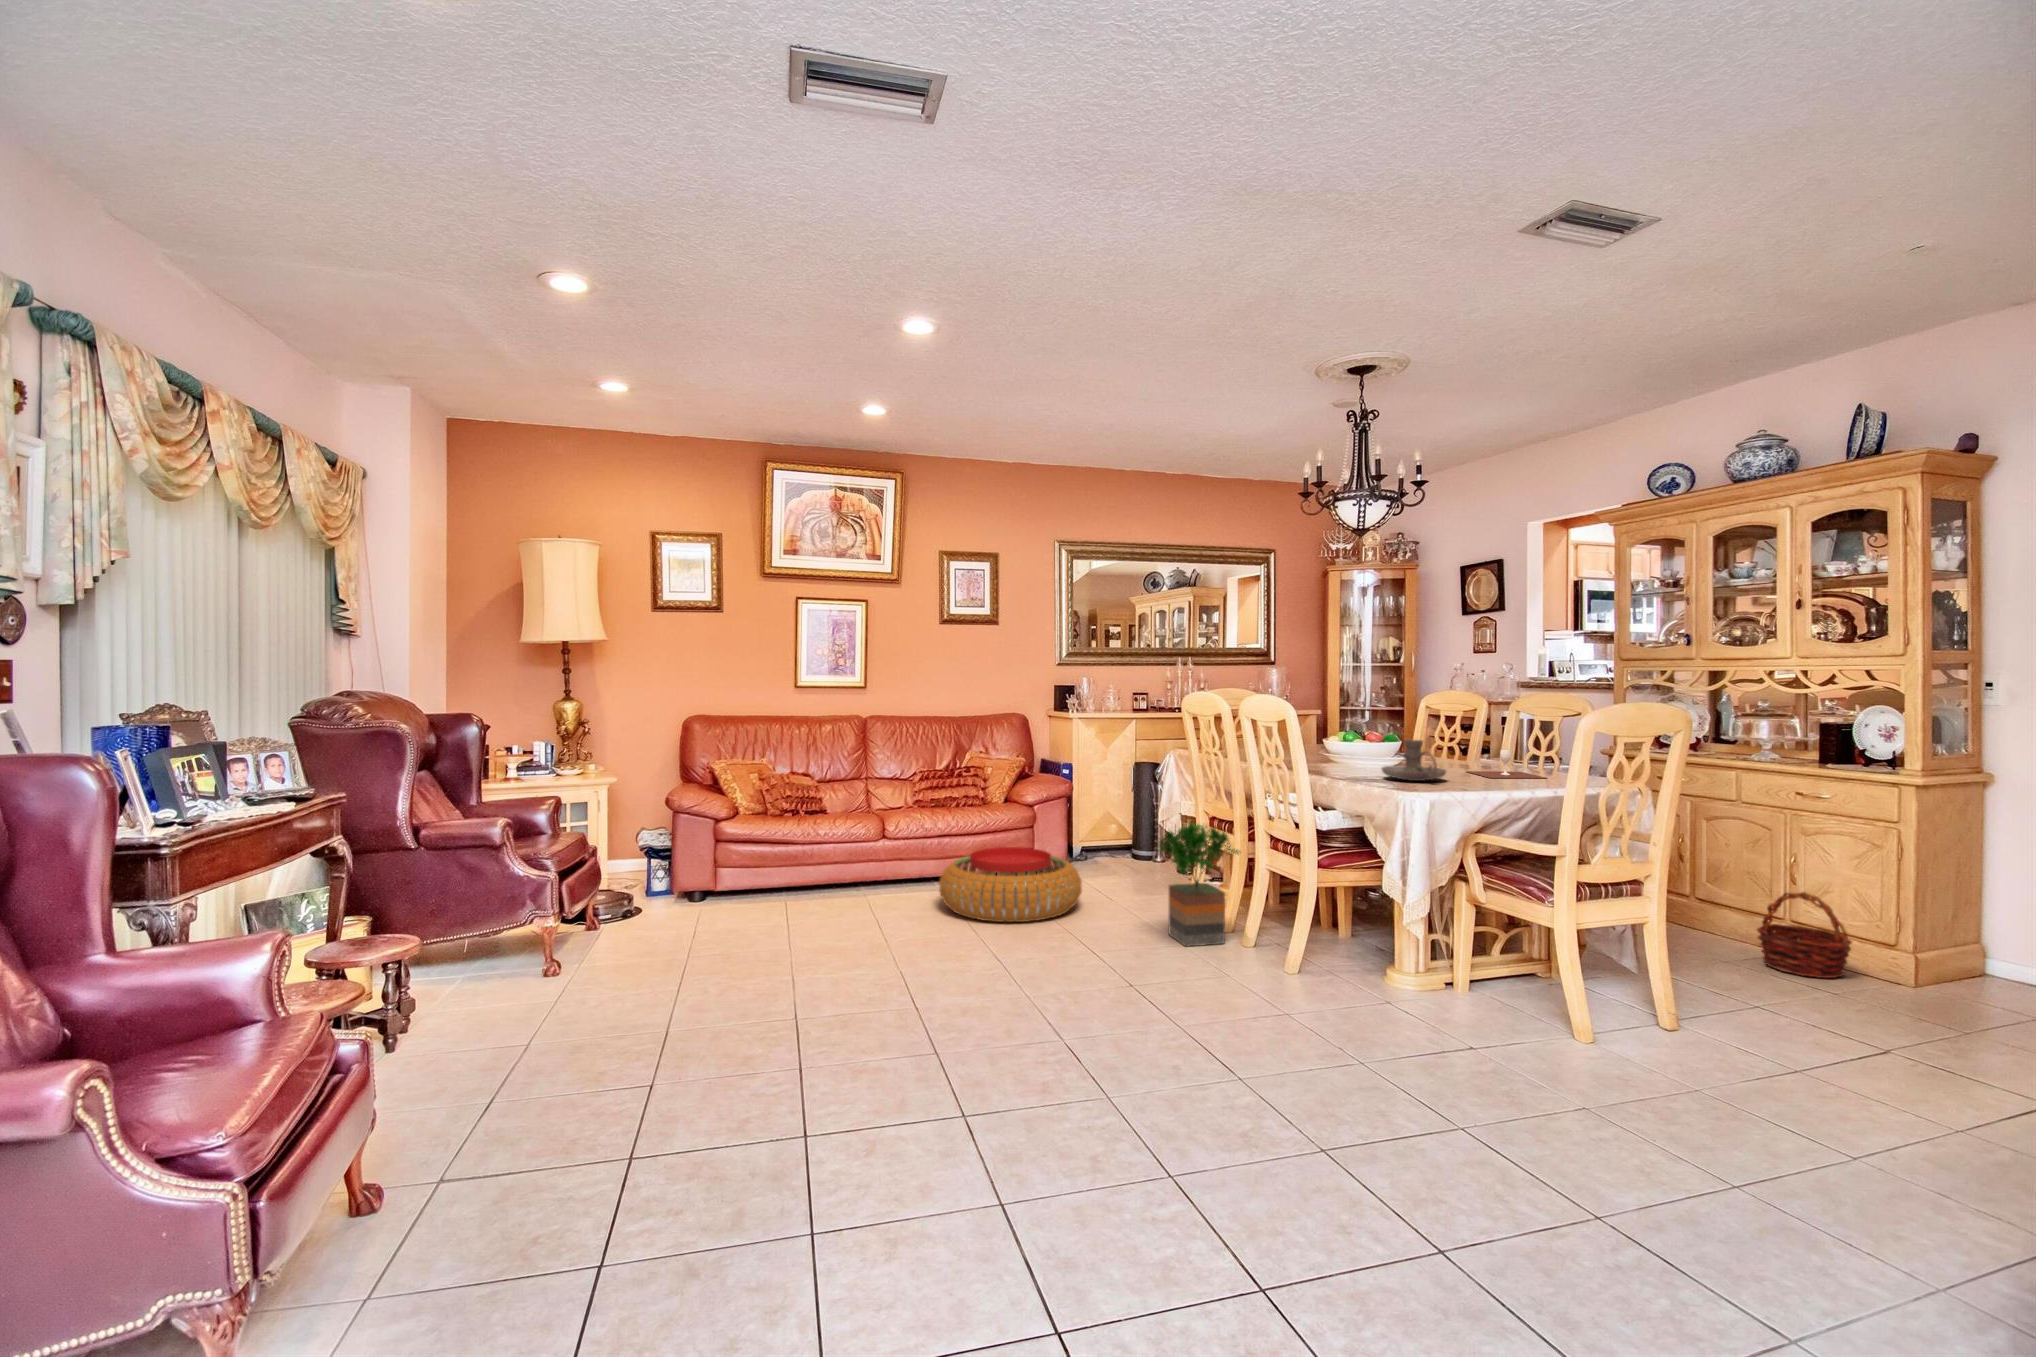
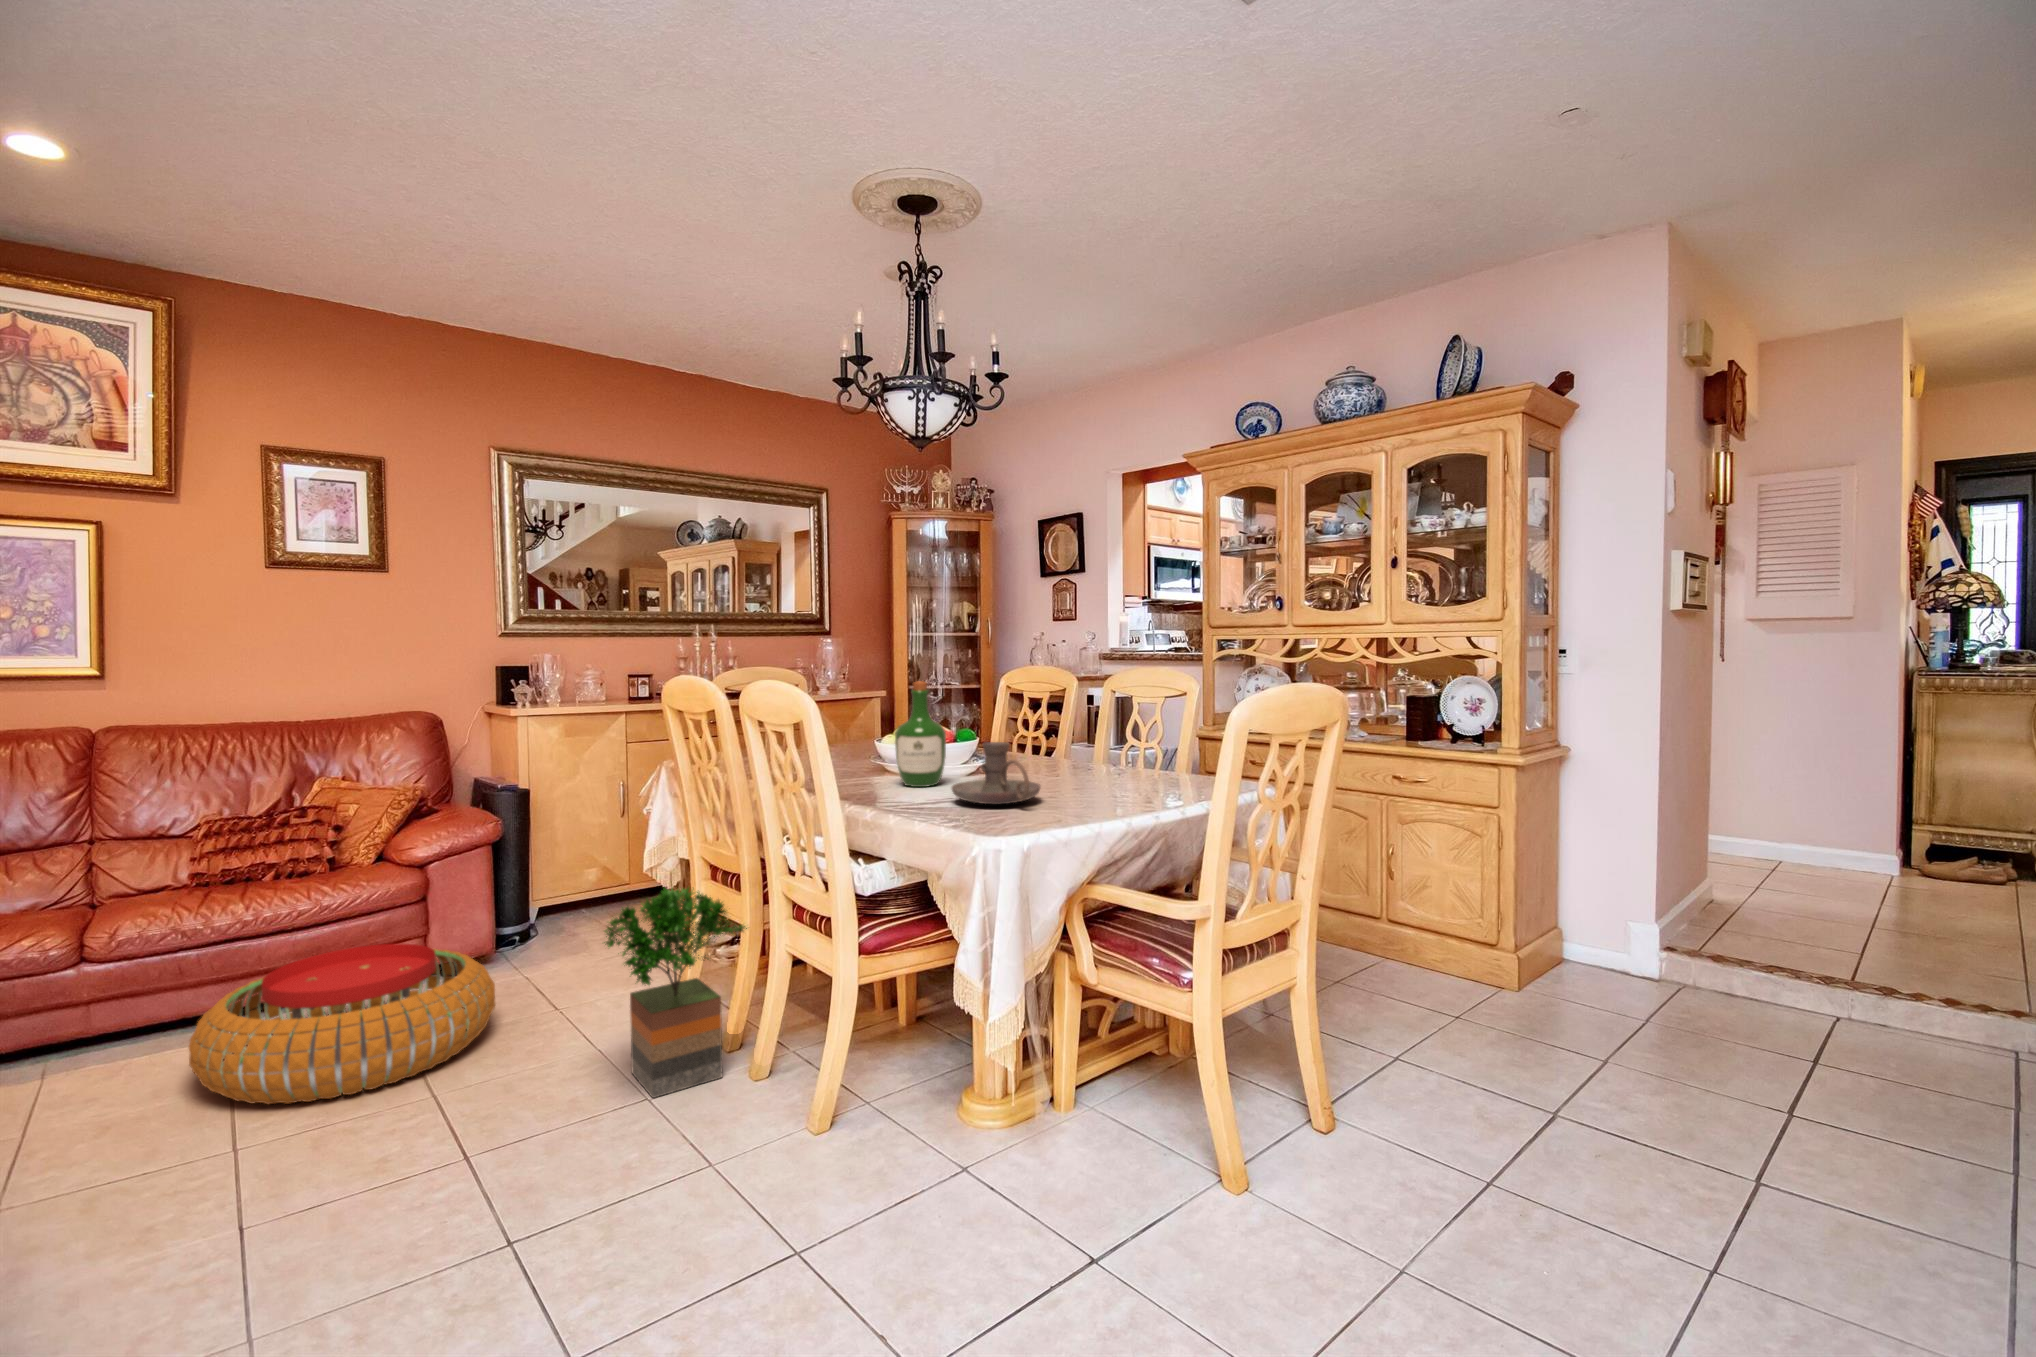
wine bottle: none [1340,698,1377,770] -> present [895,681,946,787]
wine glass: present [1466,749,1546,778] -> none [1060,747,1164,790]
basket: present [1757,892,1852,978] -> none [1366,894,1457,995]

